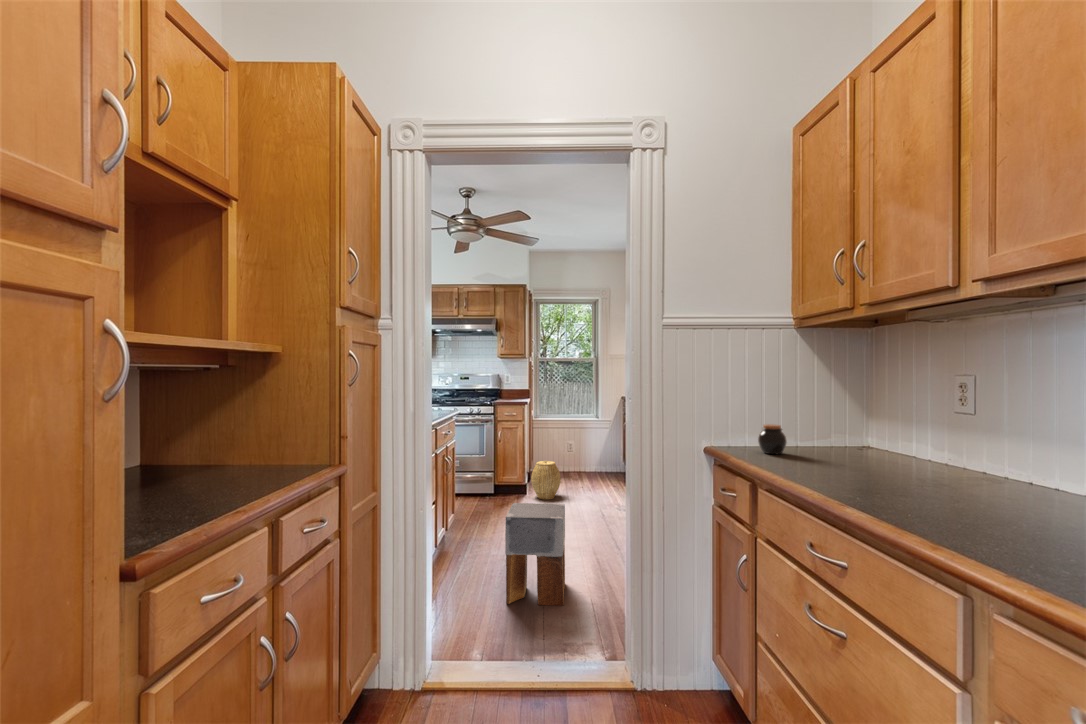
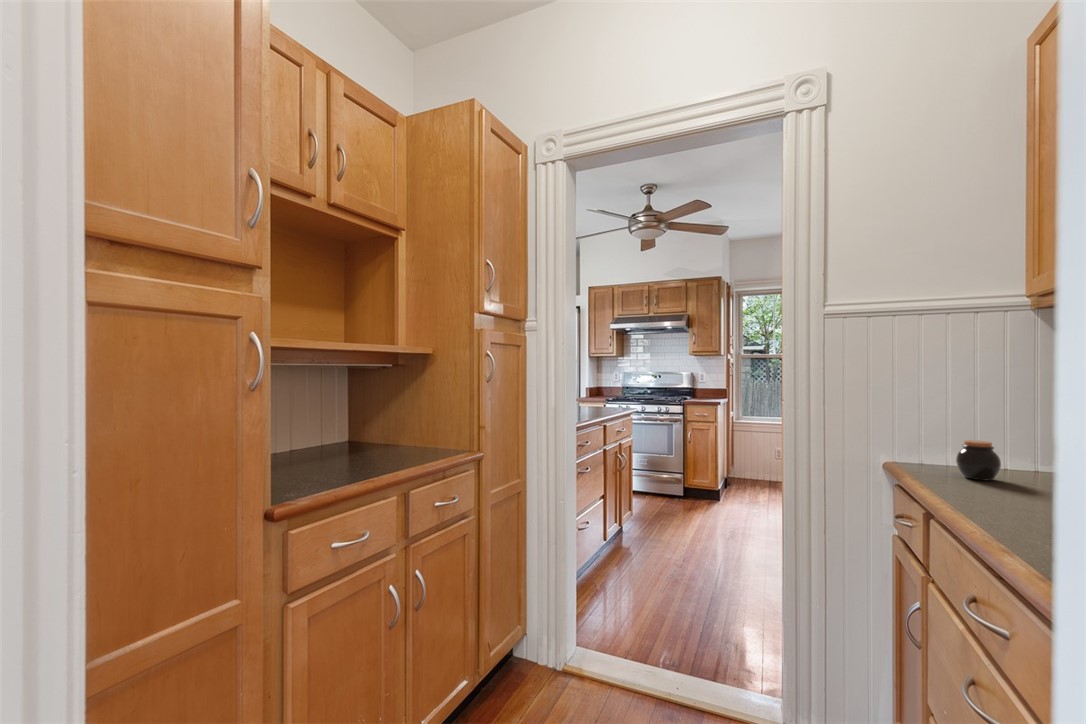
woven basket: present [531,461,561,499] -> none [723,468,758,511]
stool: present [505,503,565,606] -> none [664,508,736,625]

